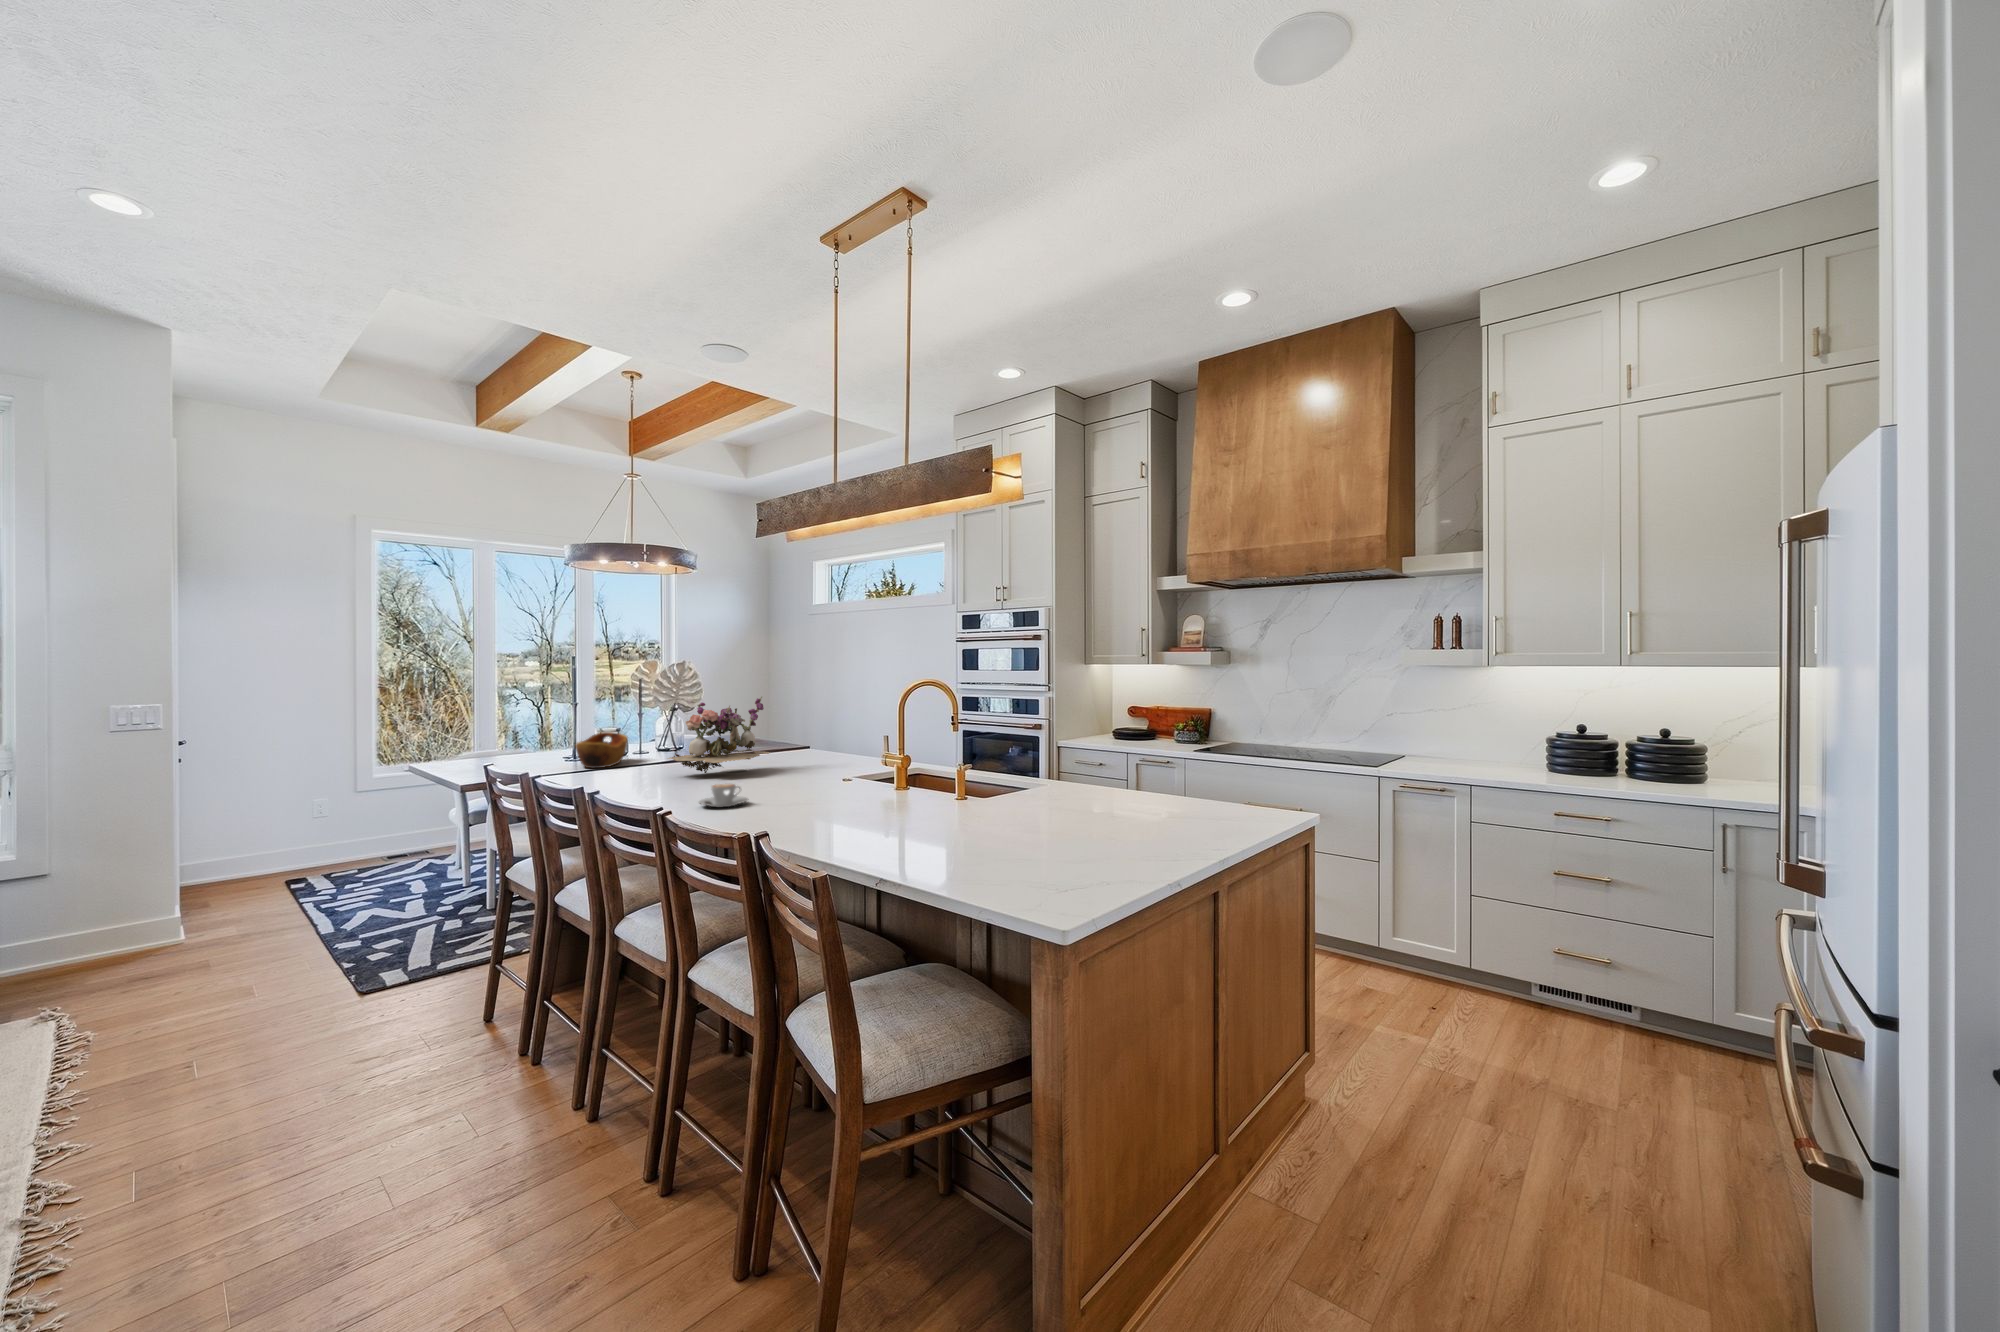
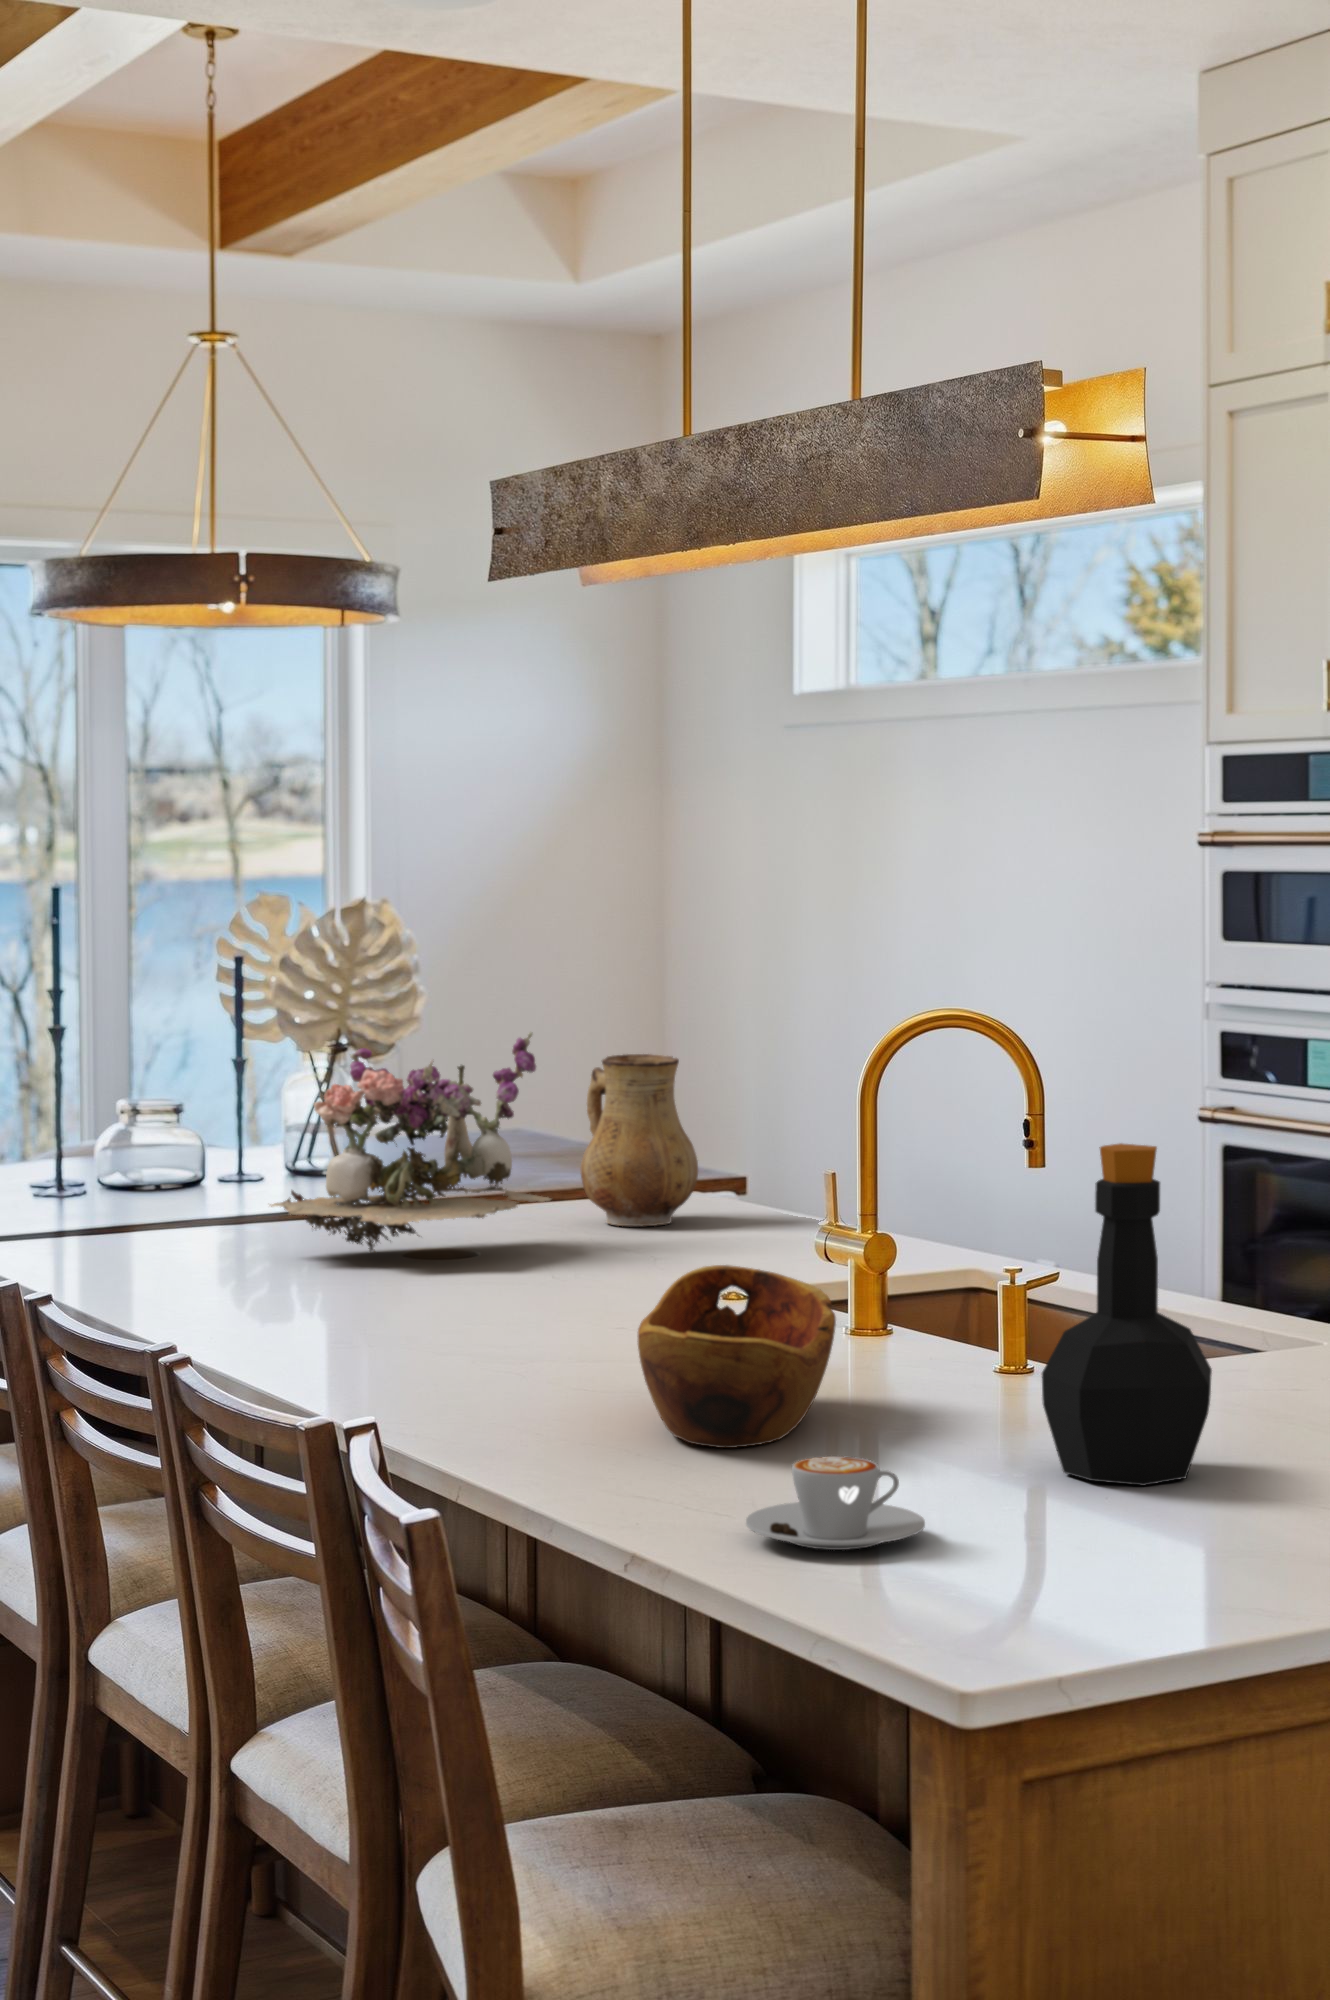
ceramic pitcher: none [774,705,815,762] -> present [580,1054,698,1226]
bottle: none [1005,715,1068,836] -> present [1042,1143,1212,1486]
wooden bowl: present [576,732,628,768] -> present [638,1265,836,1448]
coffee cup: present [699,784,748,807] -> present [746,1456,925,1550]

